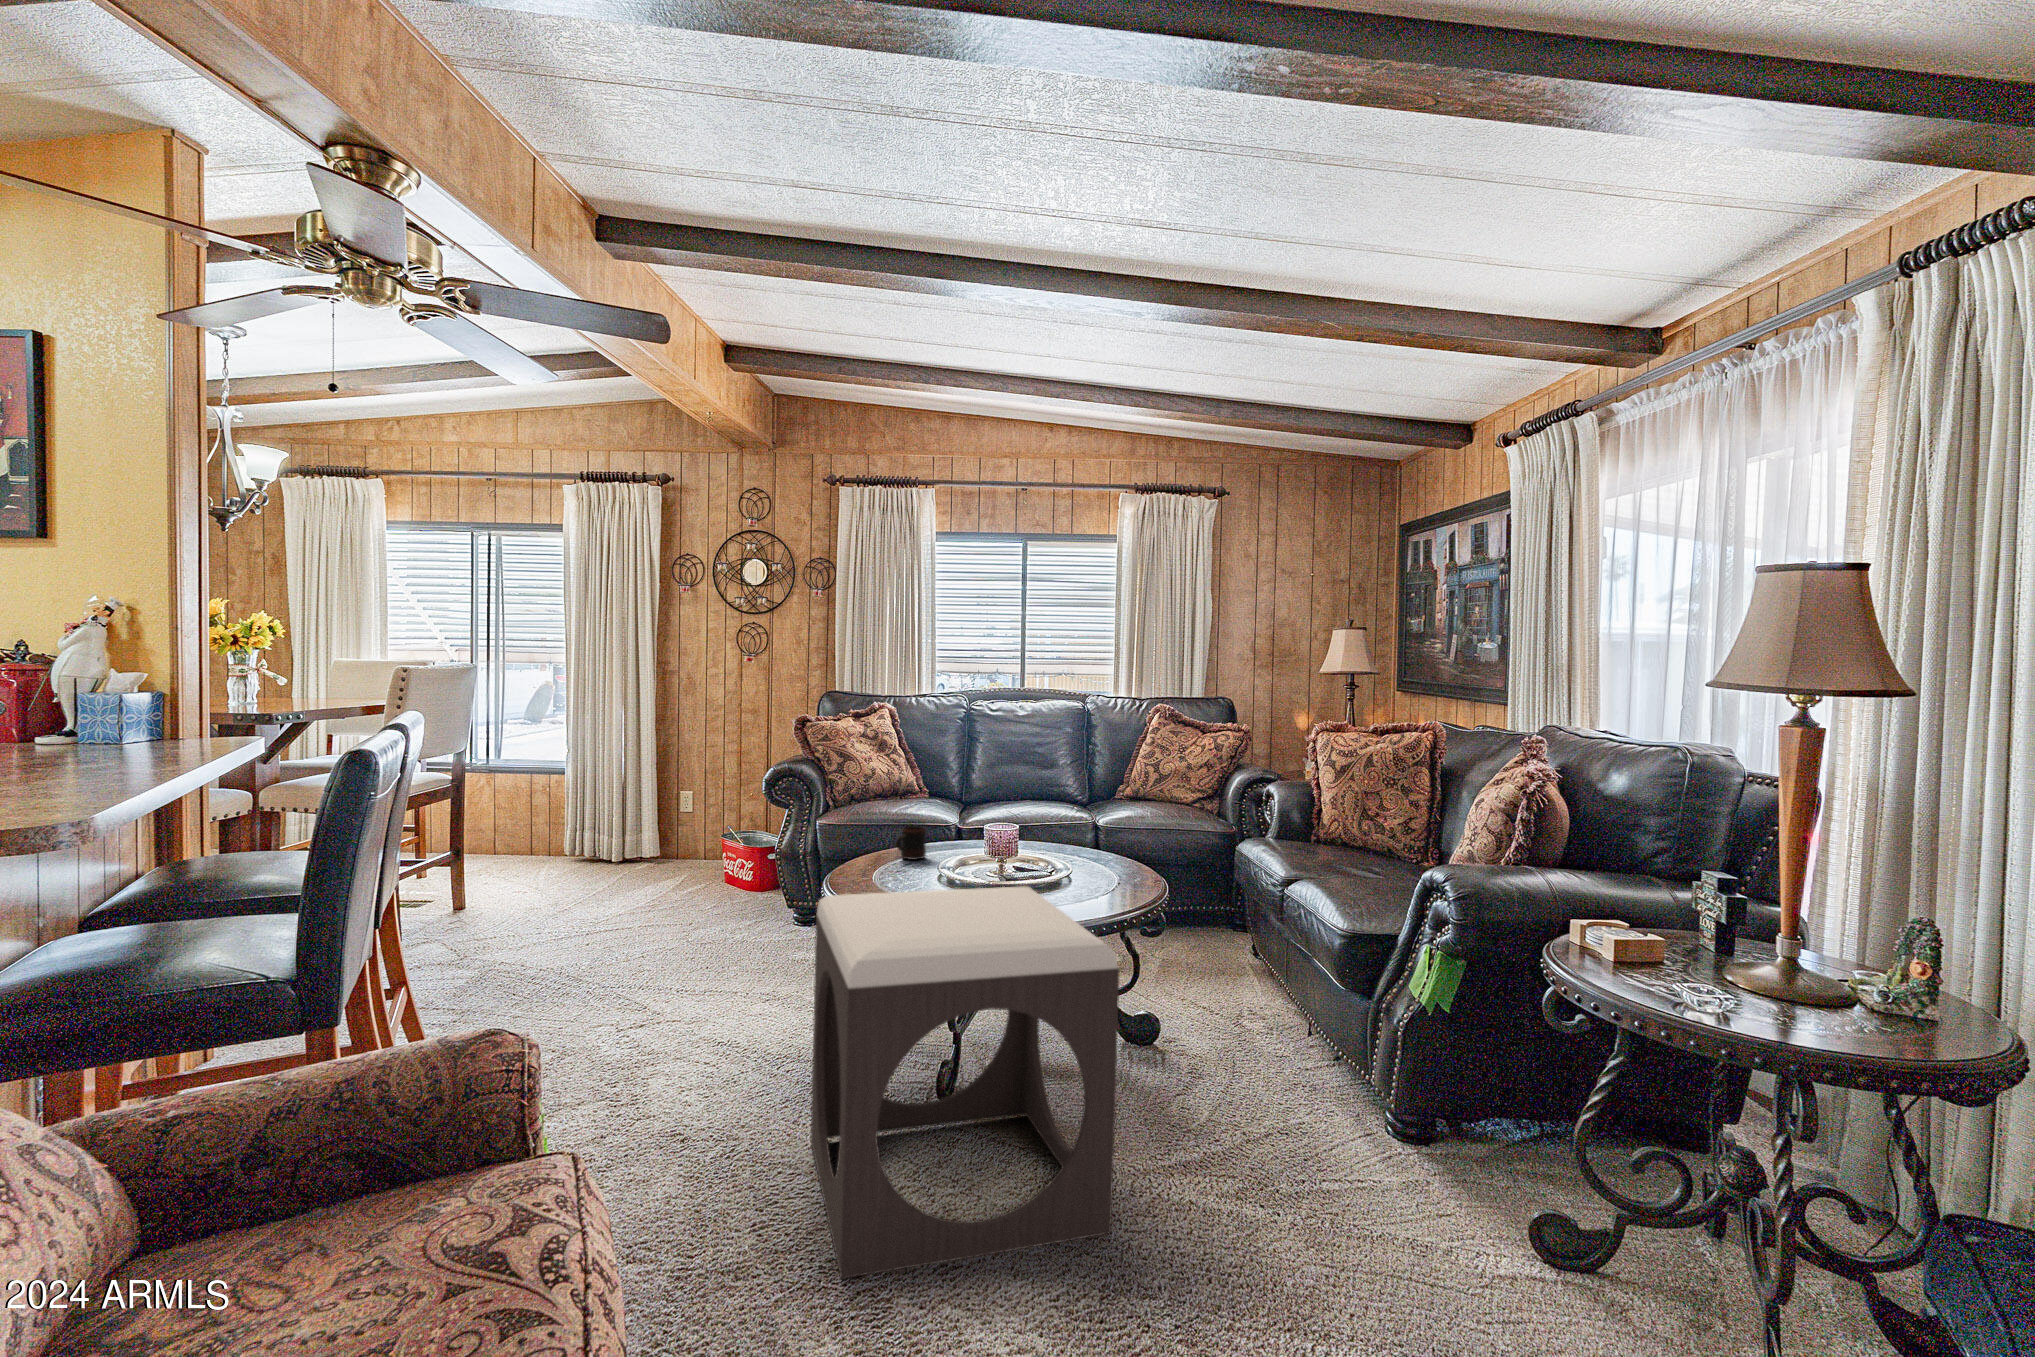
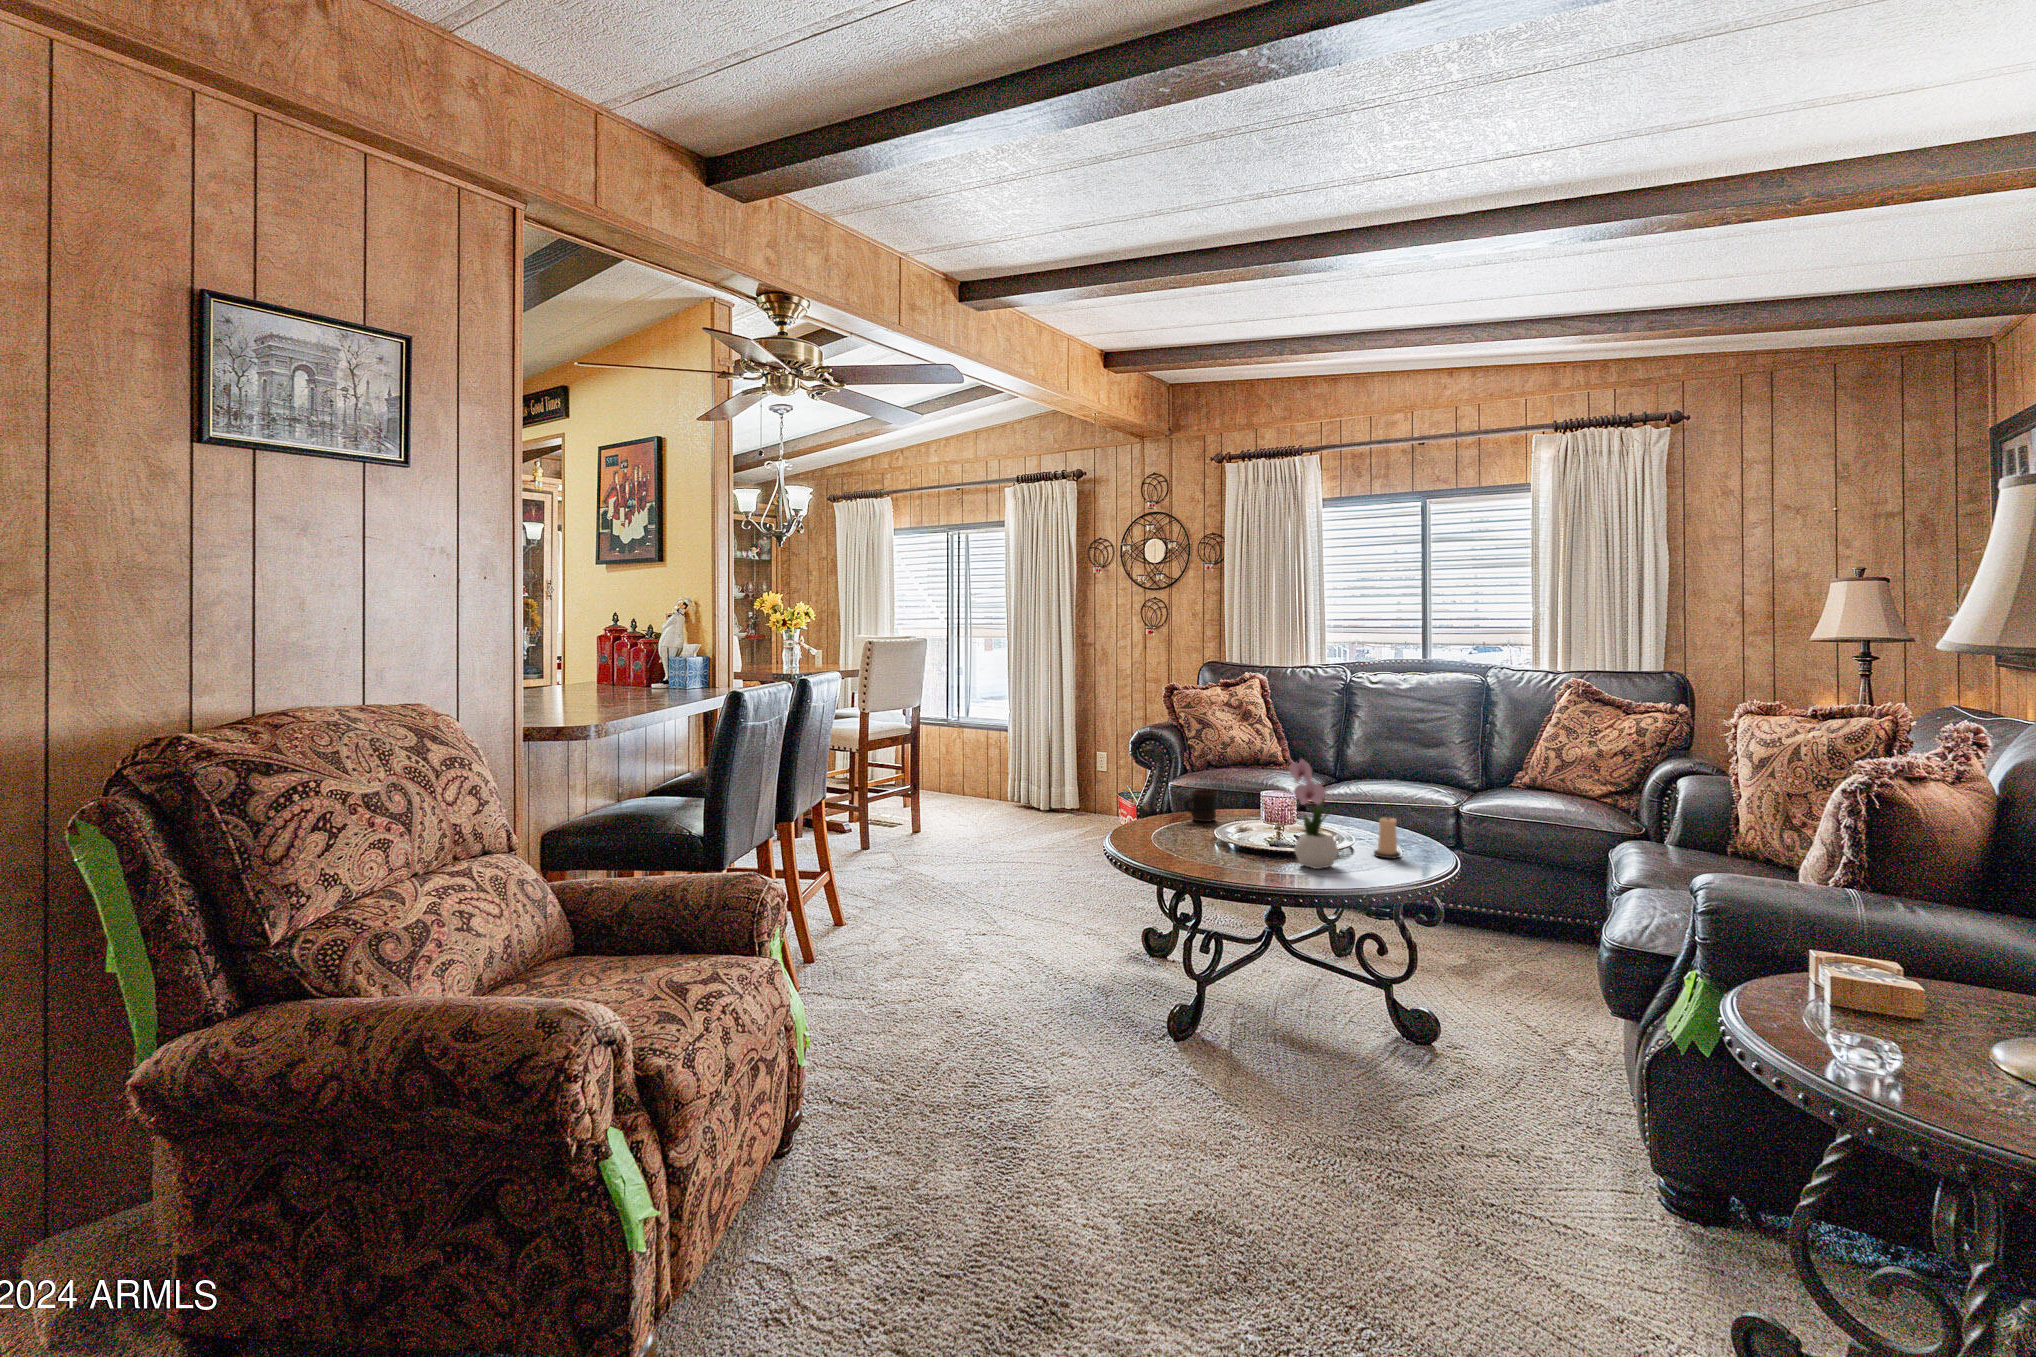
flower arrangement: none [1047,774,1095,899] -> present [1289,742,1339,869]
candle: none [1103,839,1126,881] -> present [1374,817,1400,859]
footstool: present [811,887,1120,1279] -> none [987,836,1247,1183]

